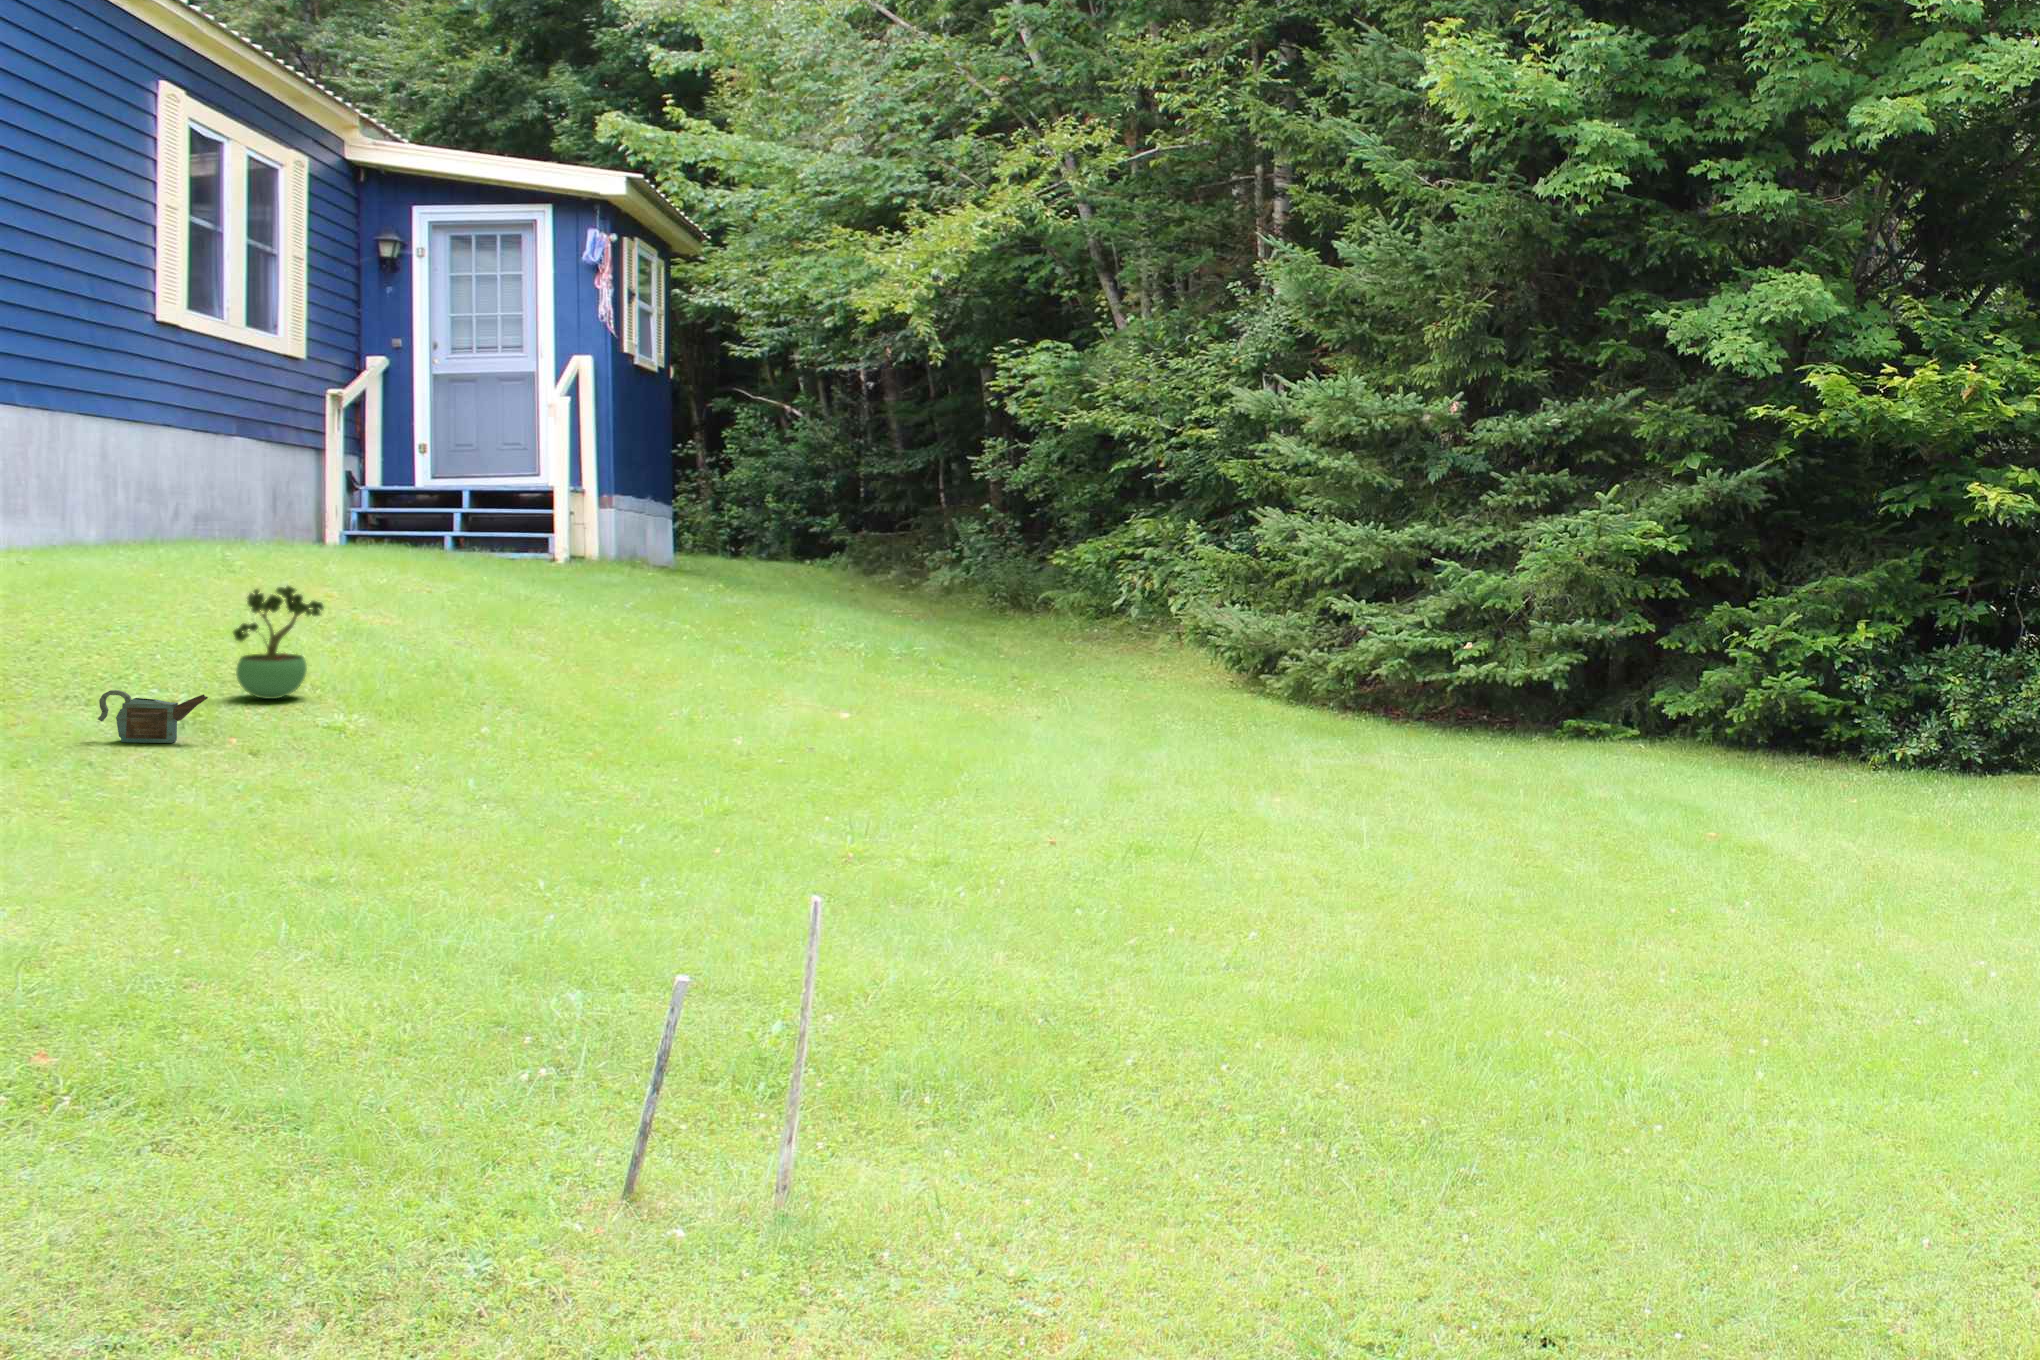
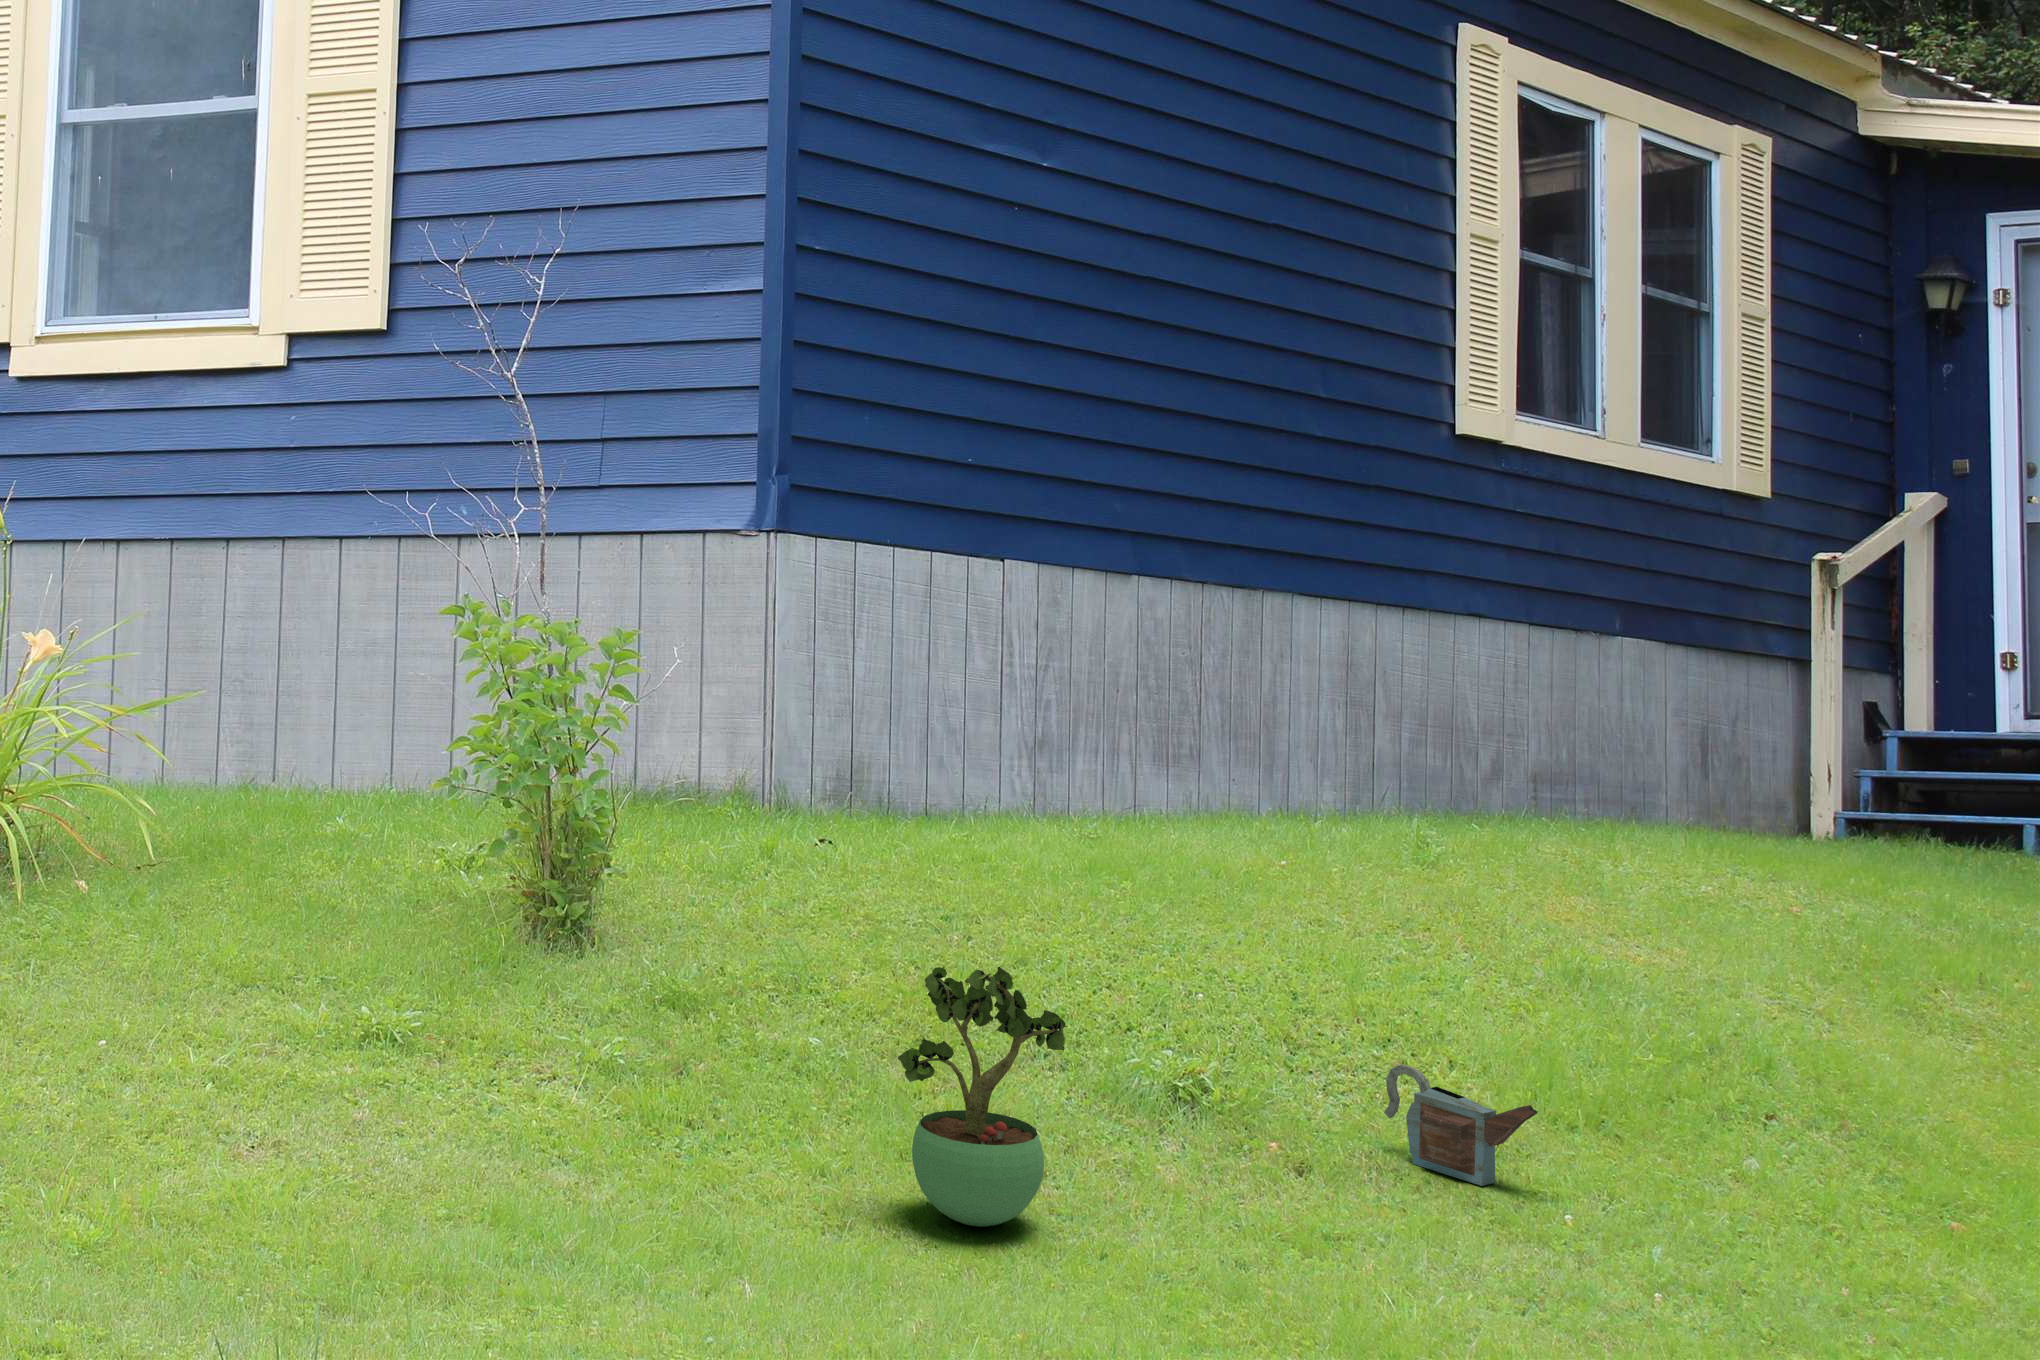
watering can: present [98,690,208,743] -> present [1384,1064,1538,1186]

